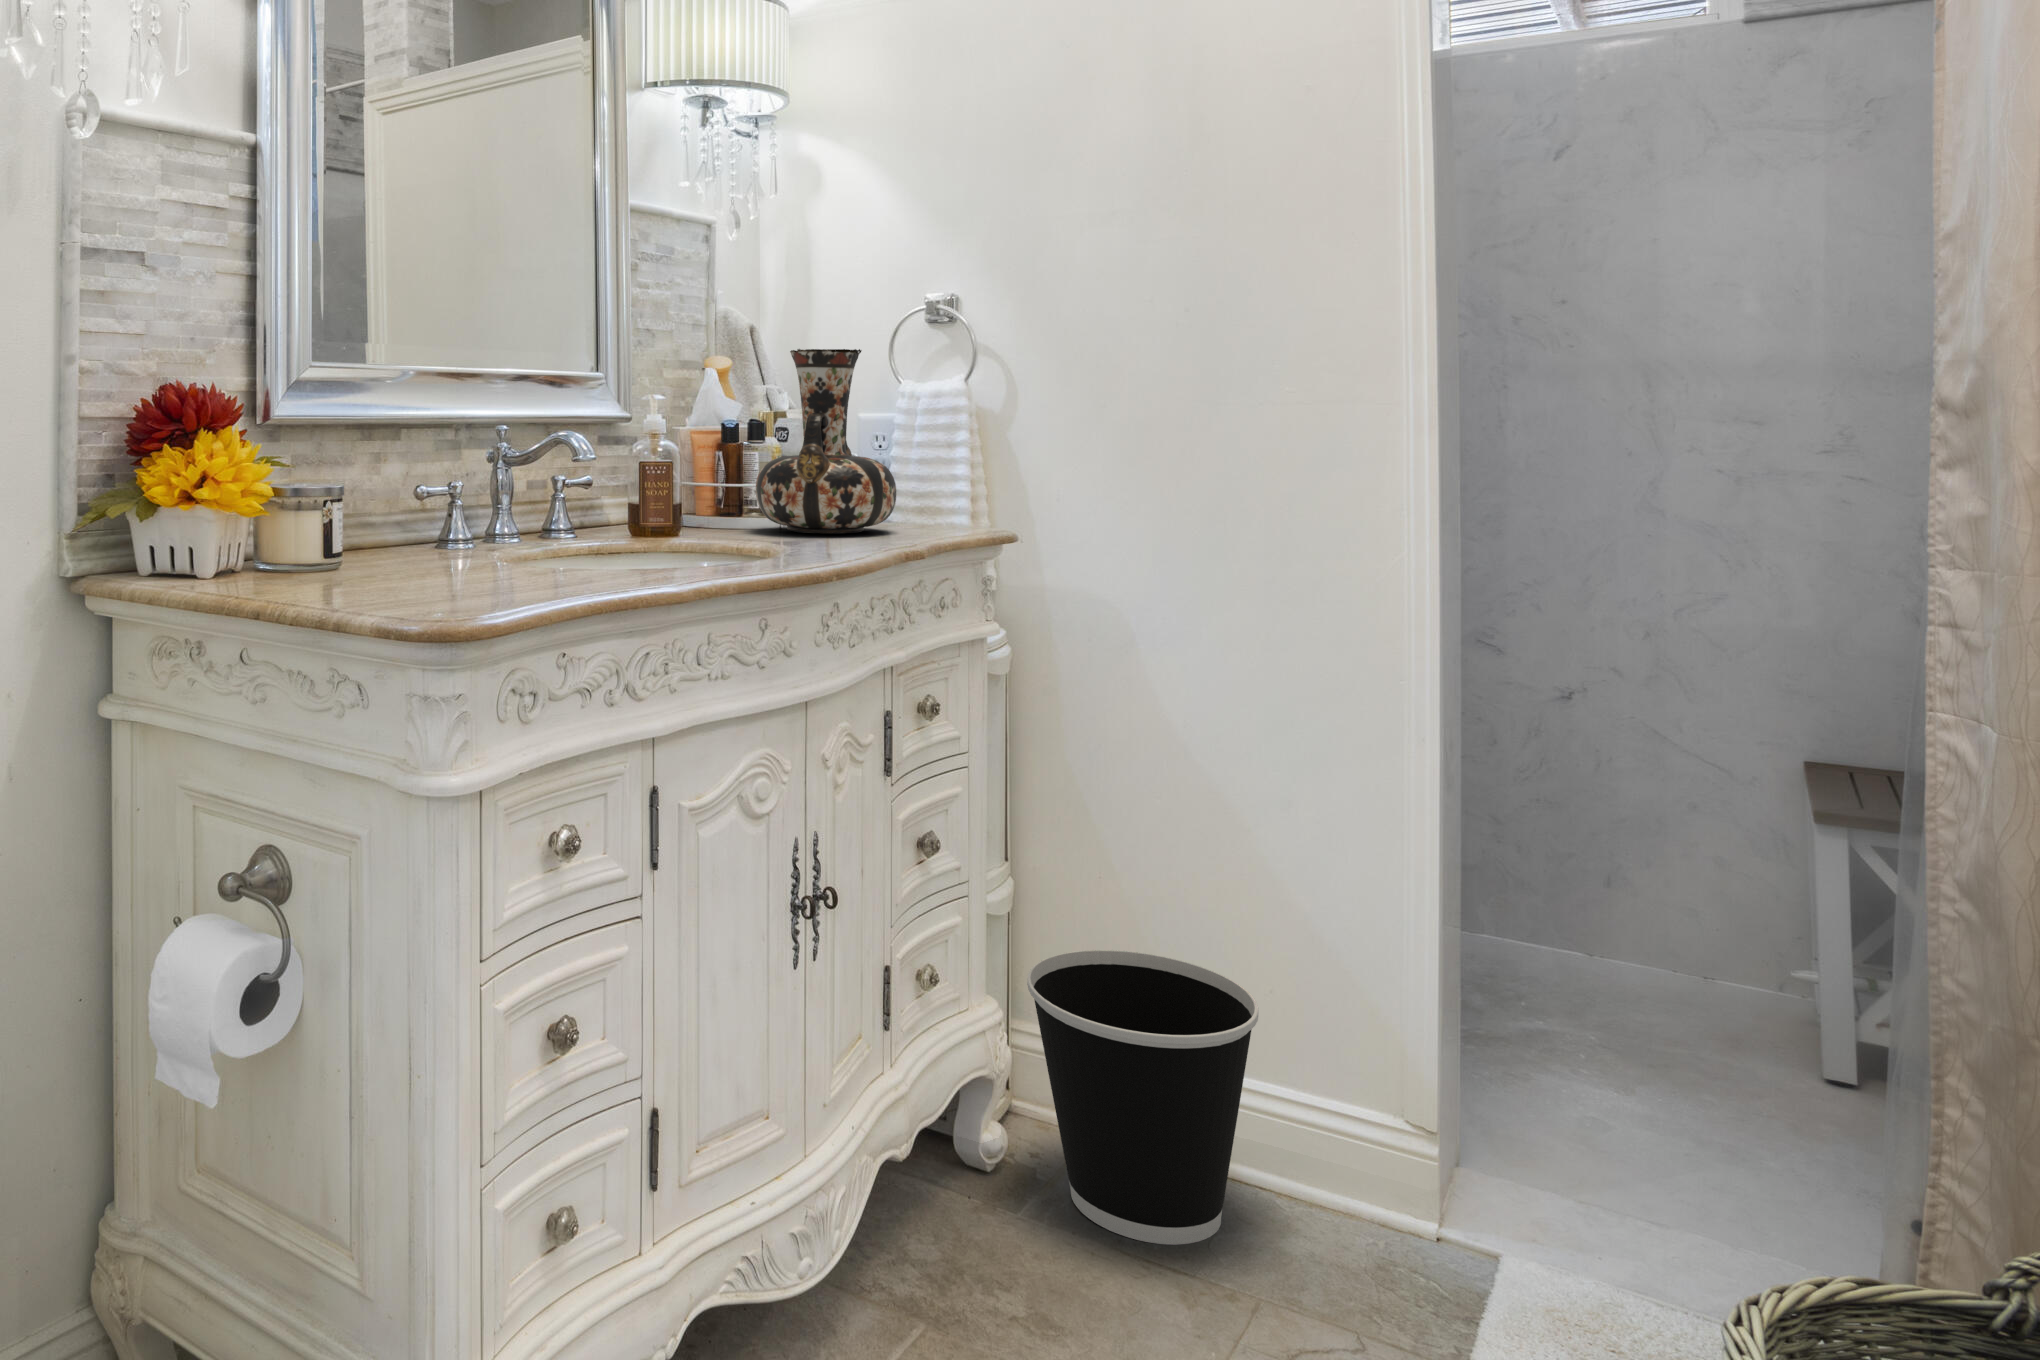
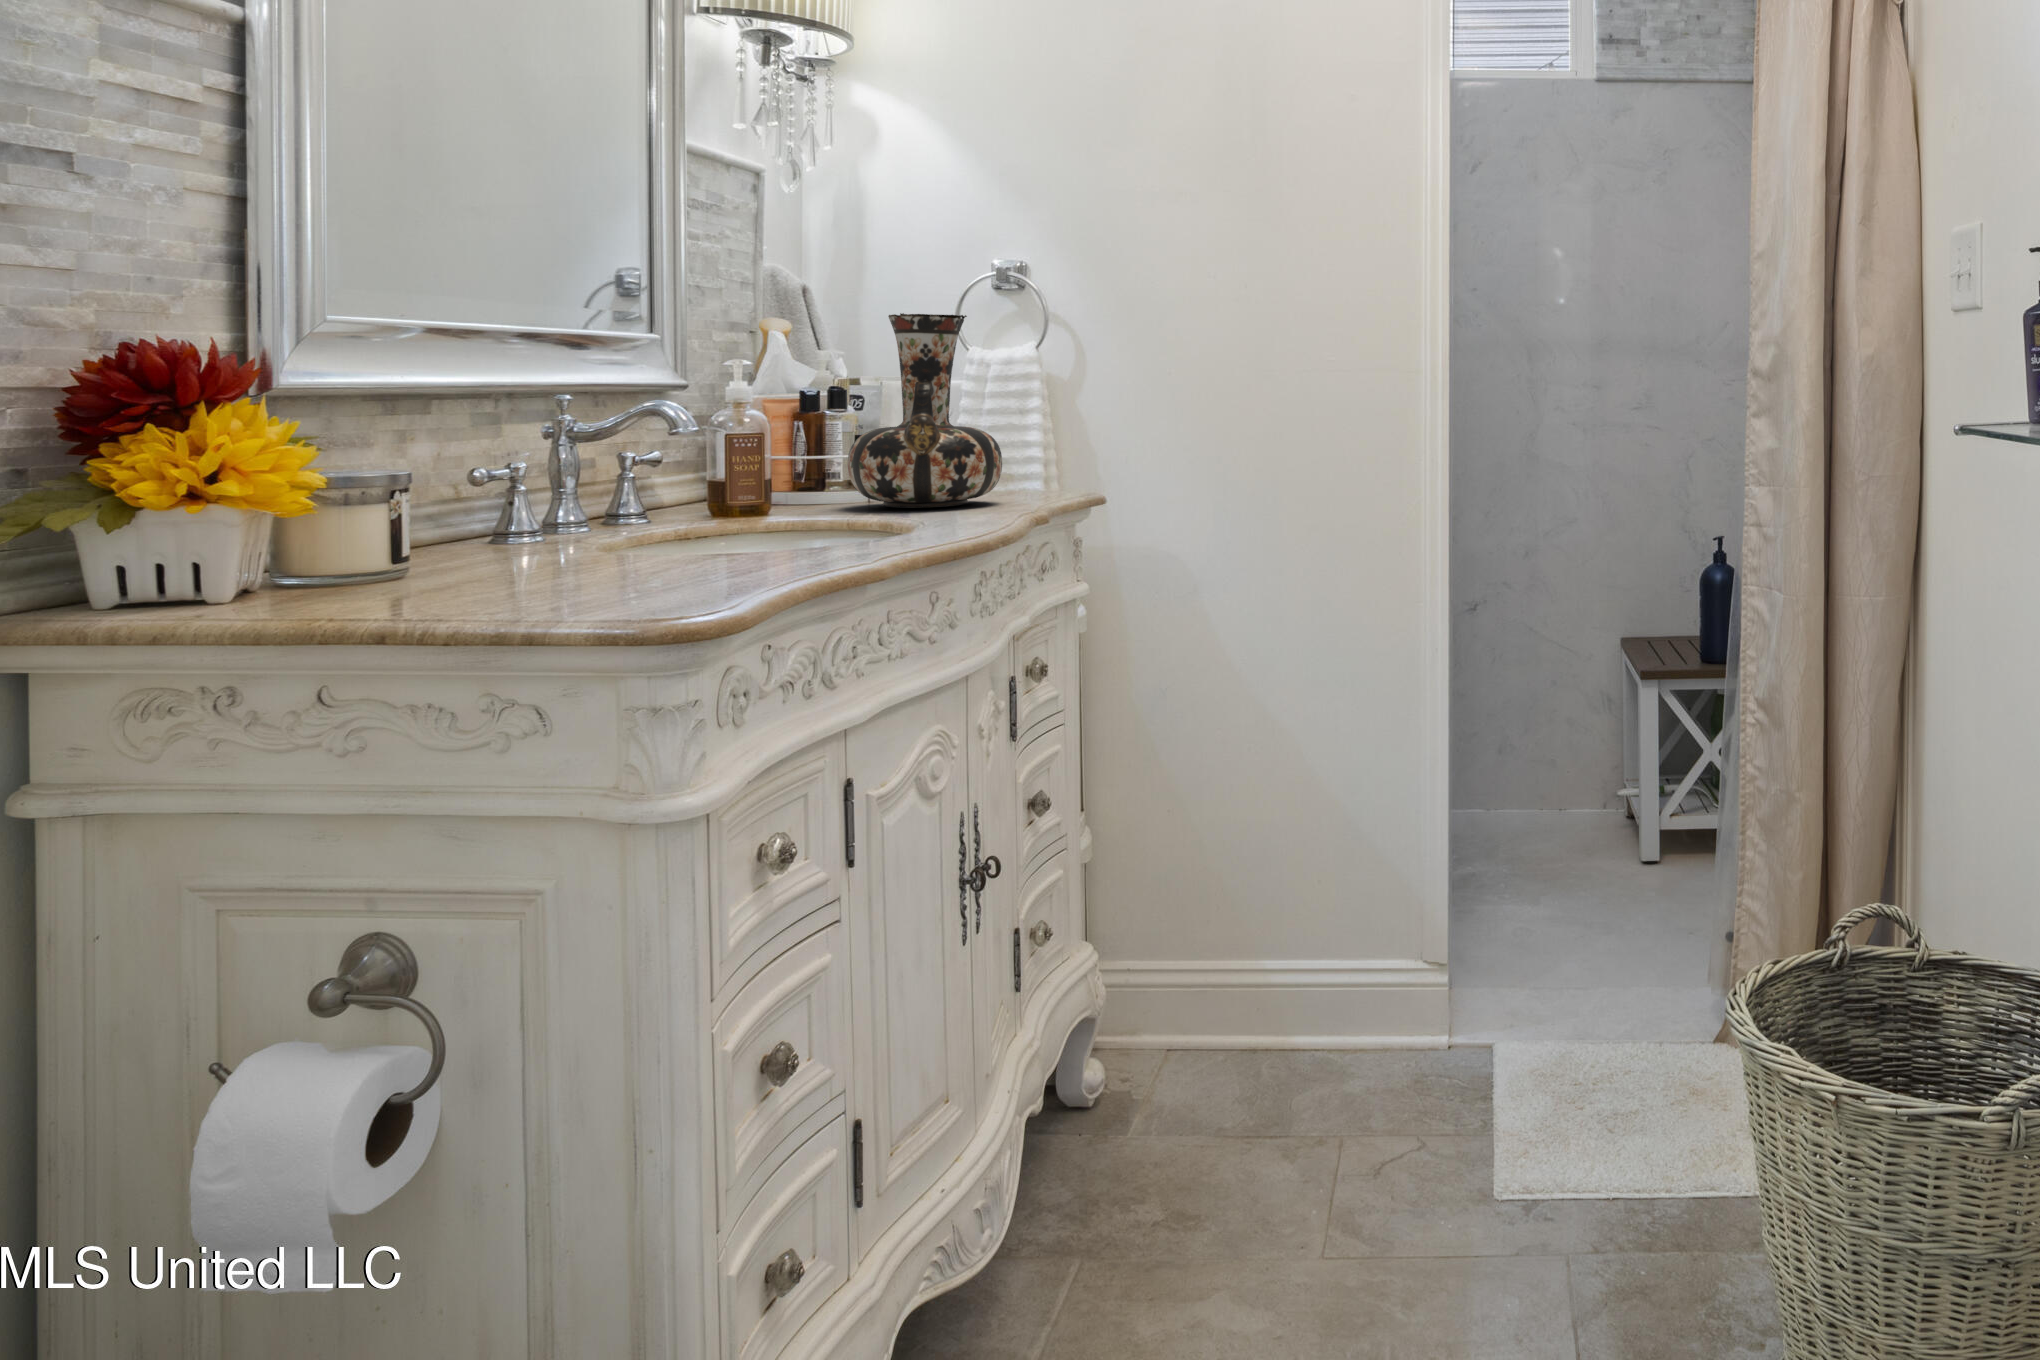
wastebasket: present [1027,950,1258,1245] -> none [1125,875,1322,1129]

